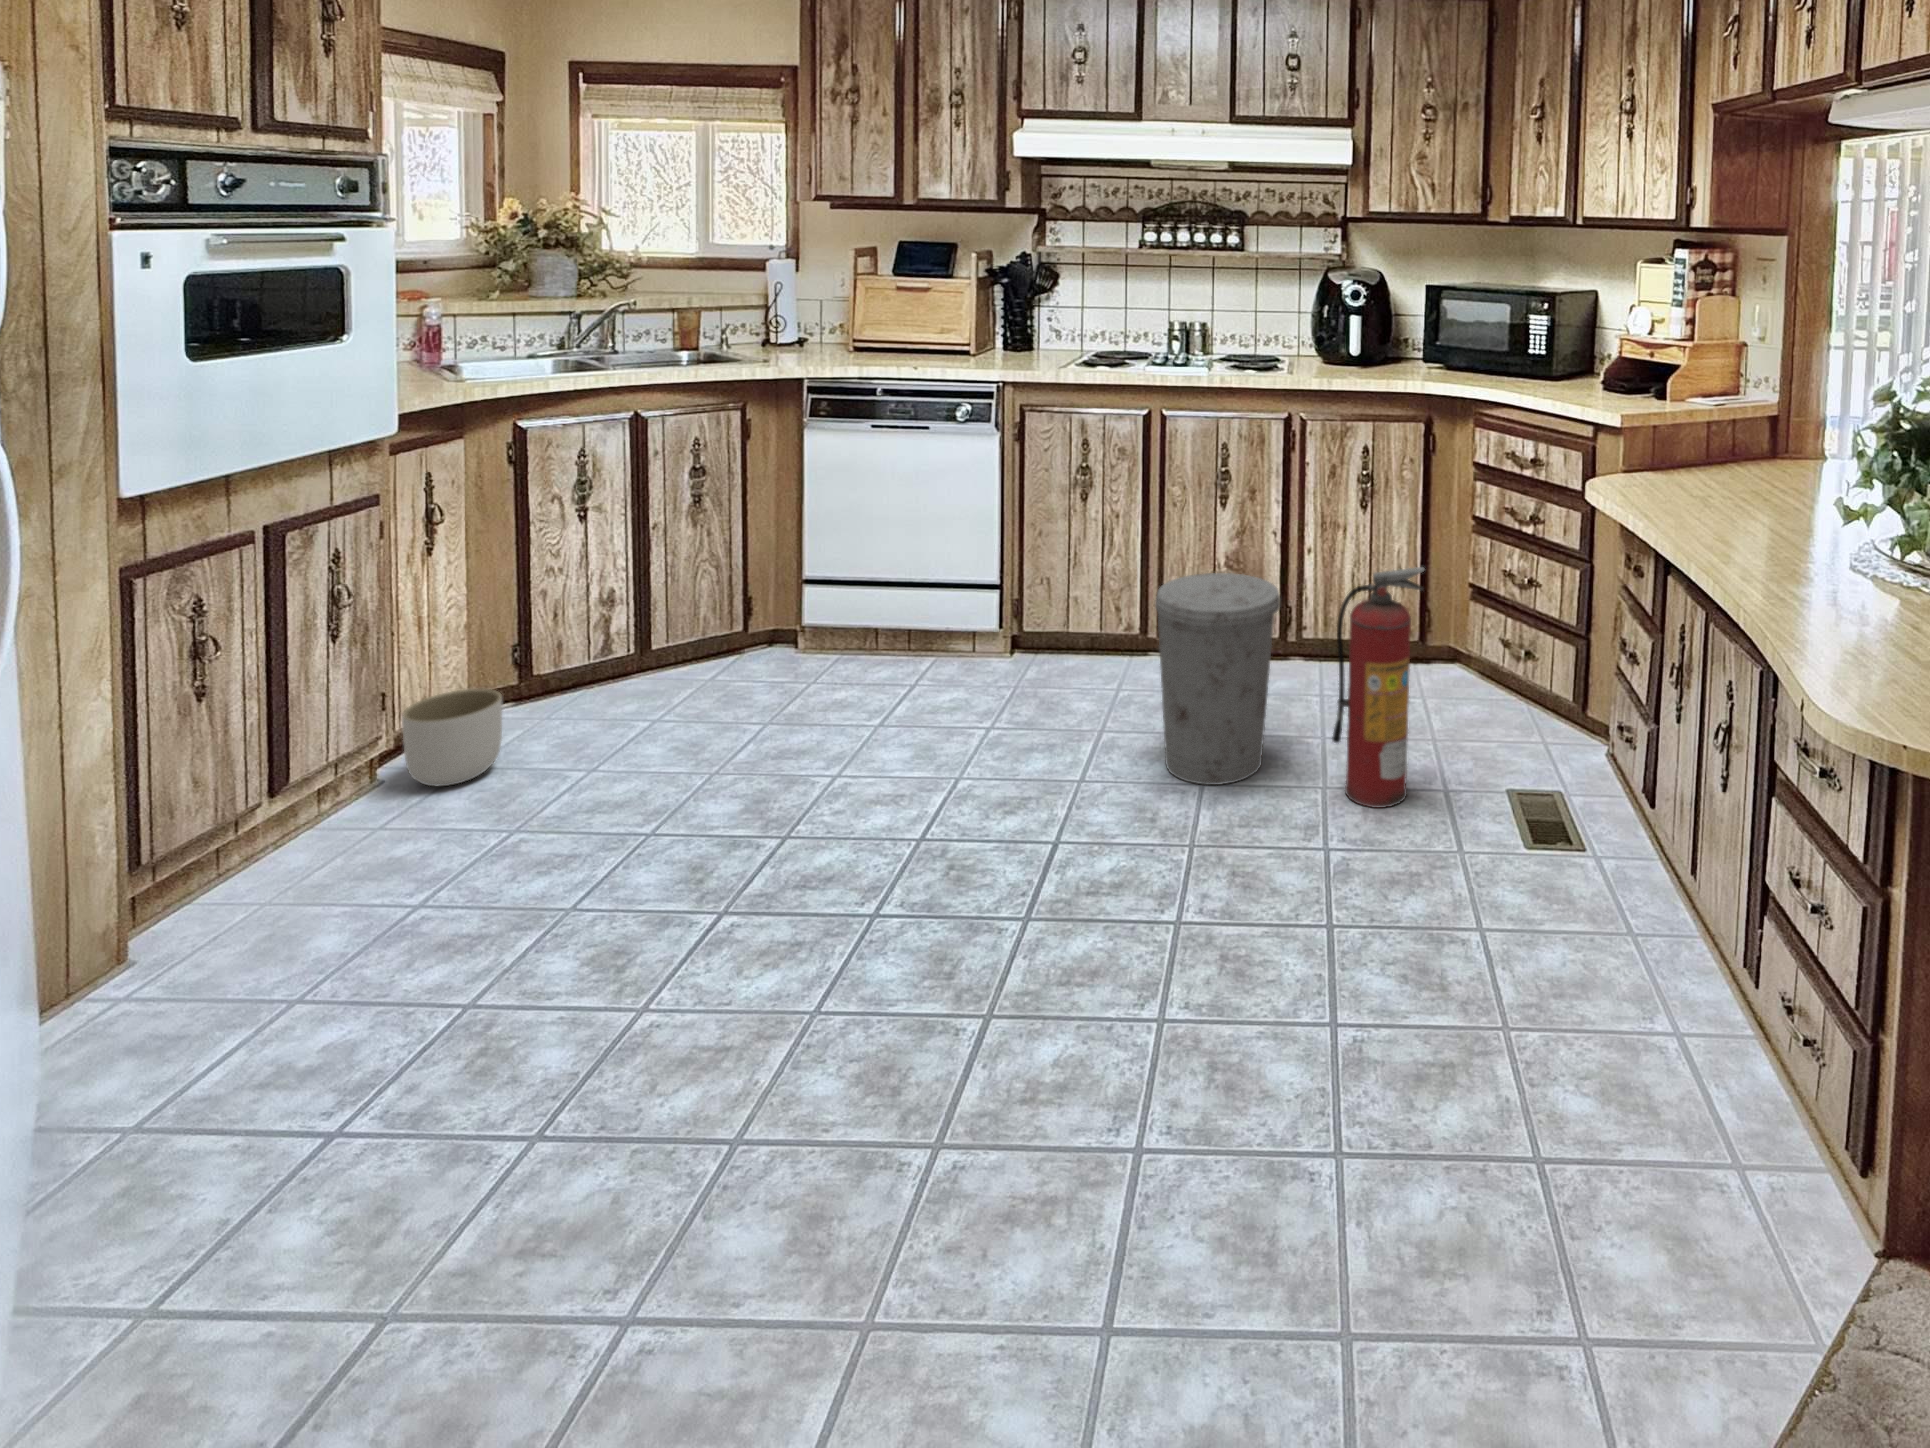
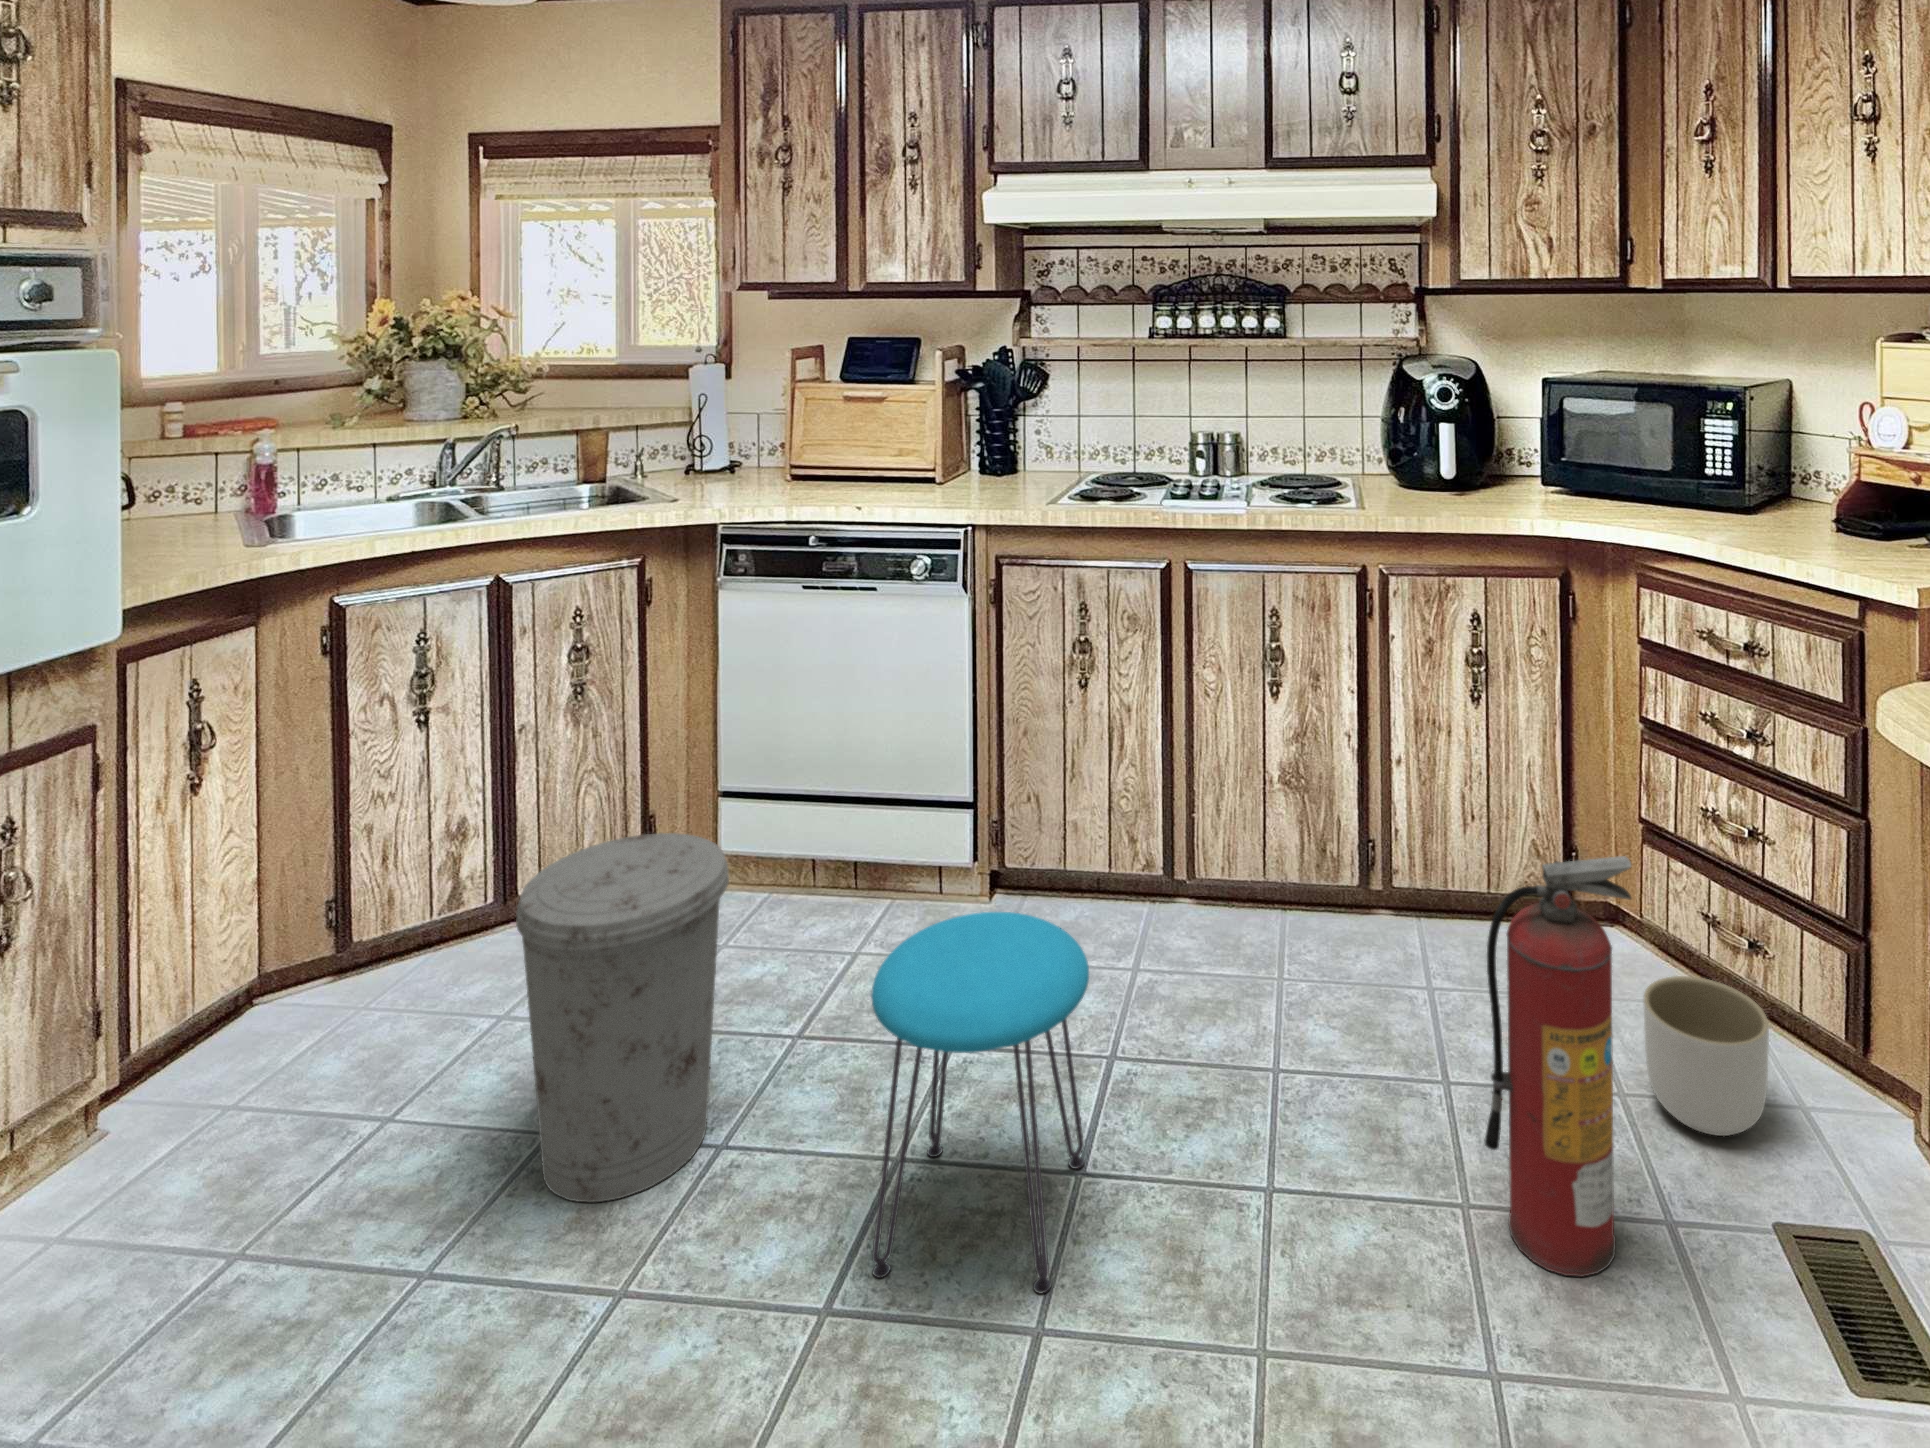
trash can: present [1155,573,1281,785] -> present [516,833,729,1202]
stool: none [947,617,1088,825] -> present [871,912,1089,1293]
planter: present [402,689,502,786] -> present [1643,976,1769,1136]

